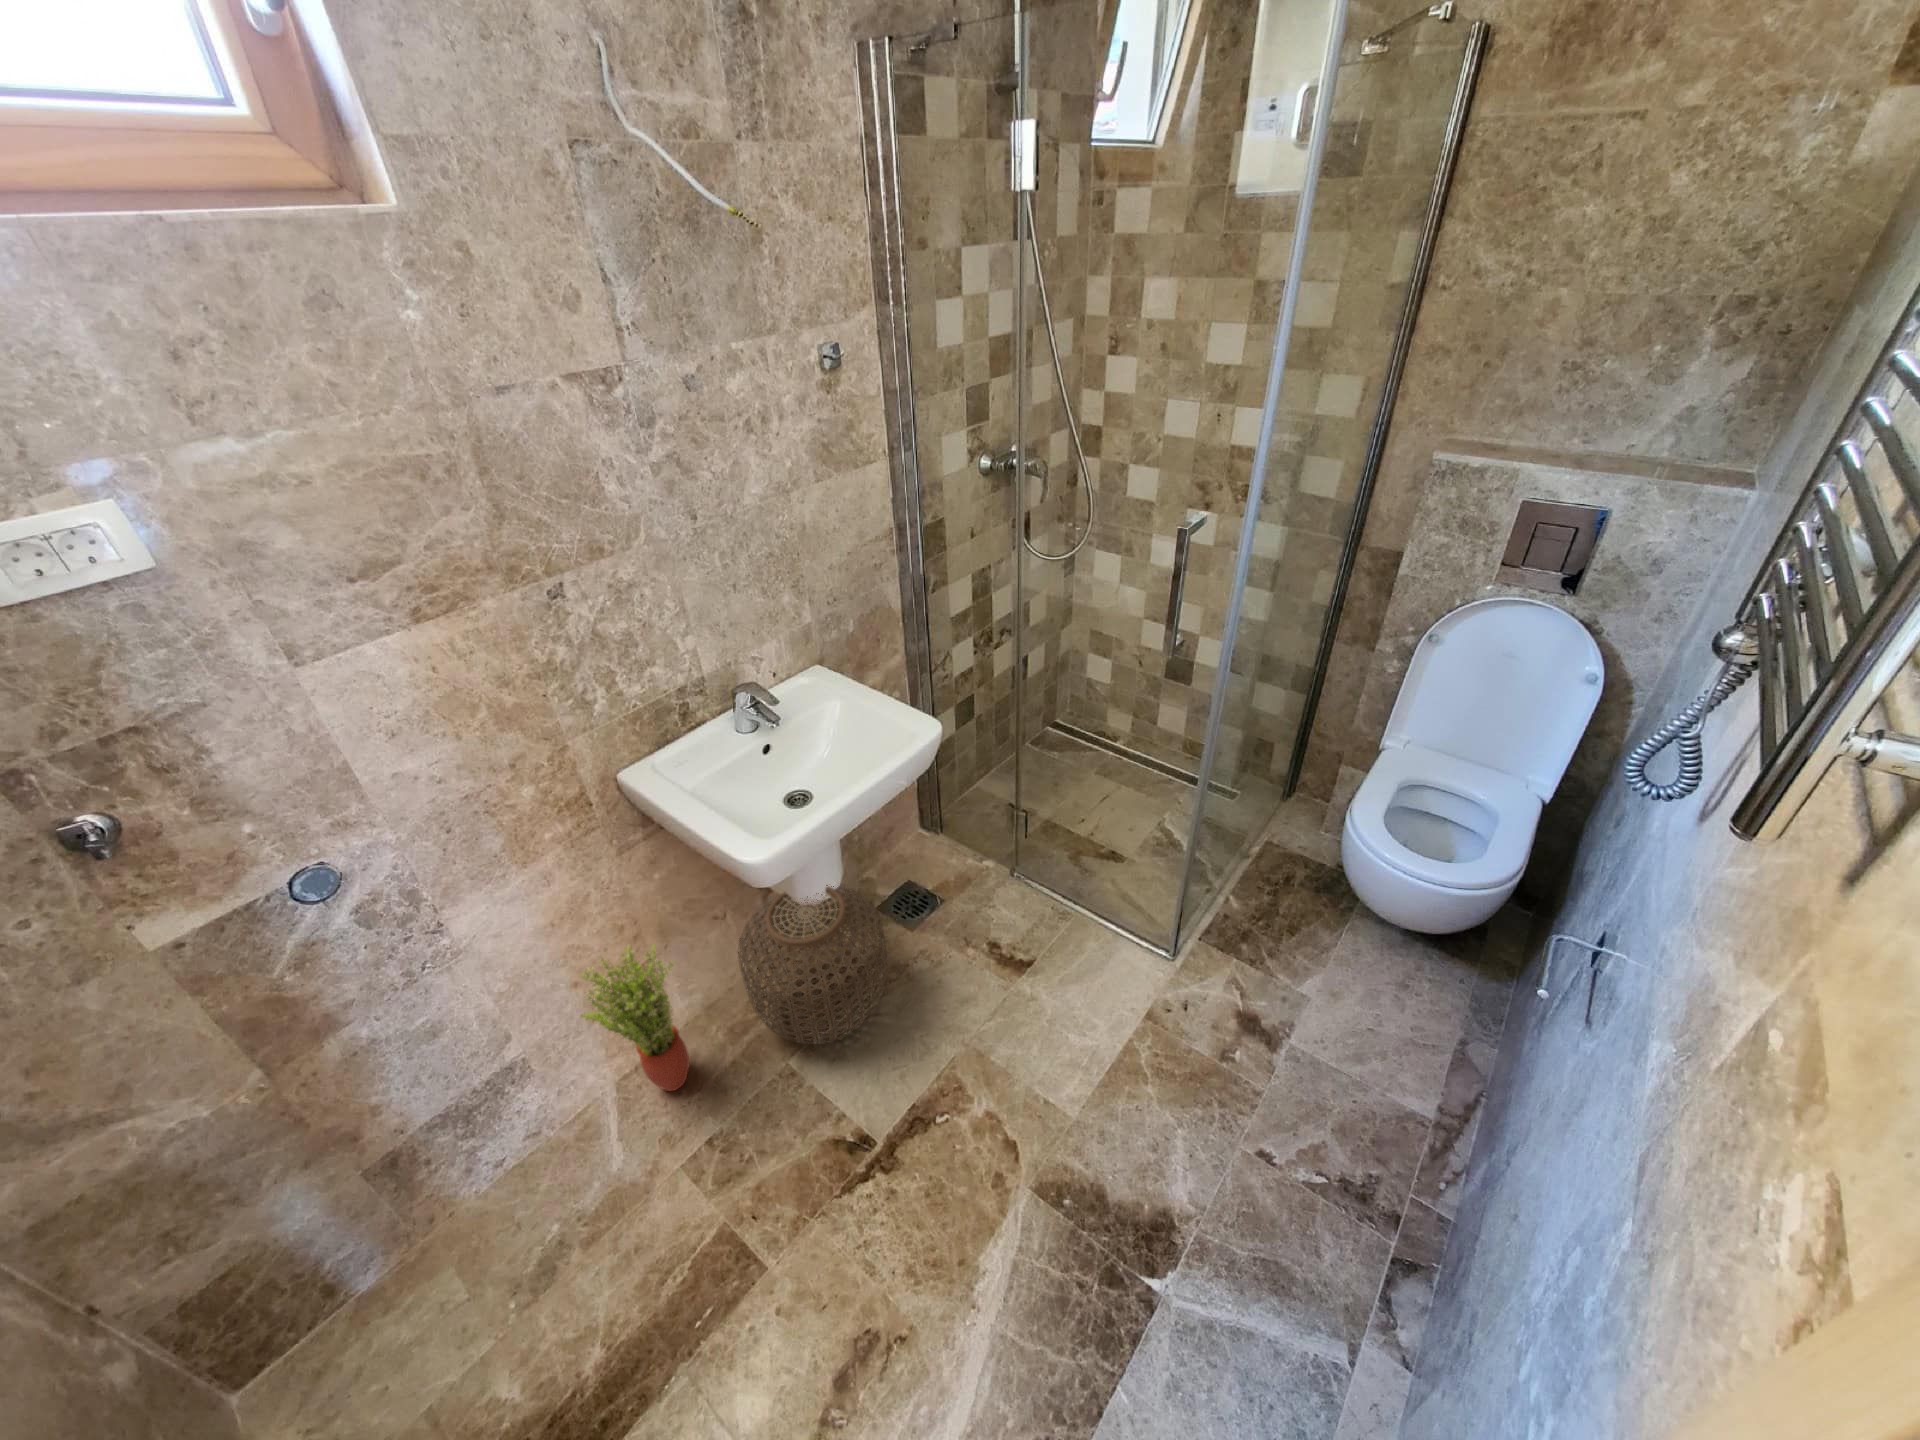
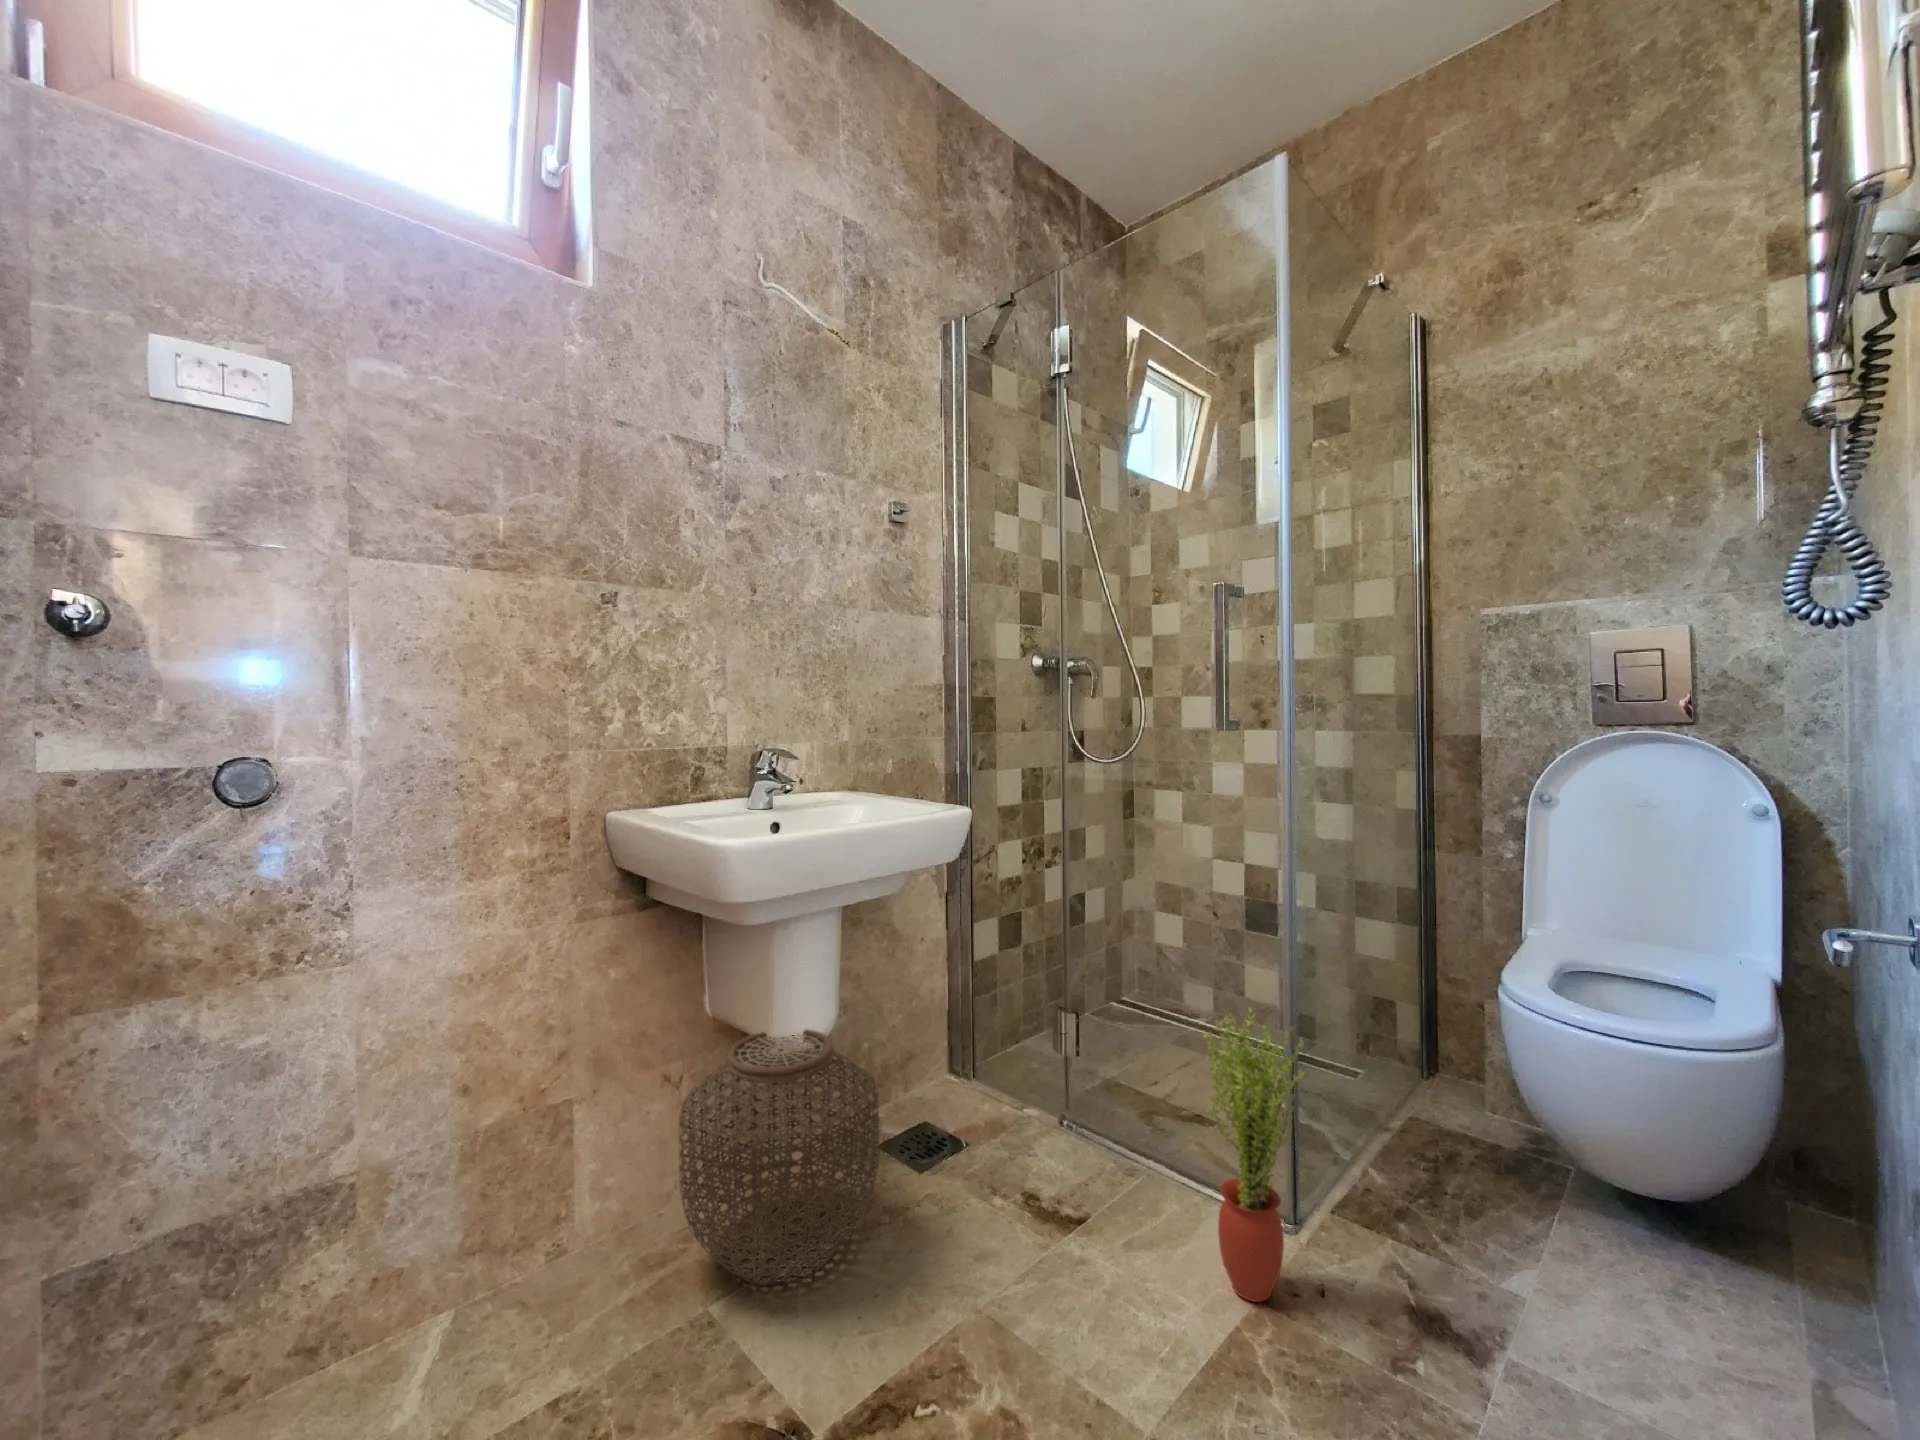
potted plant: present [580,946,689,1091] -> present [1202,1007,1304,1302]

